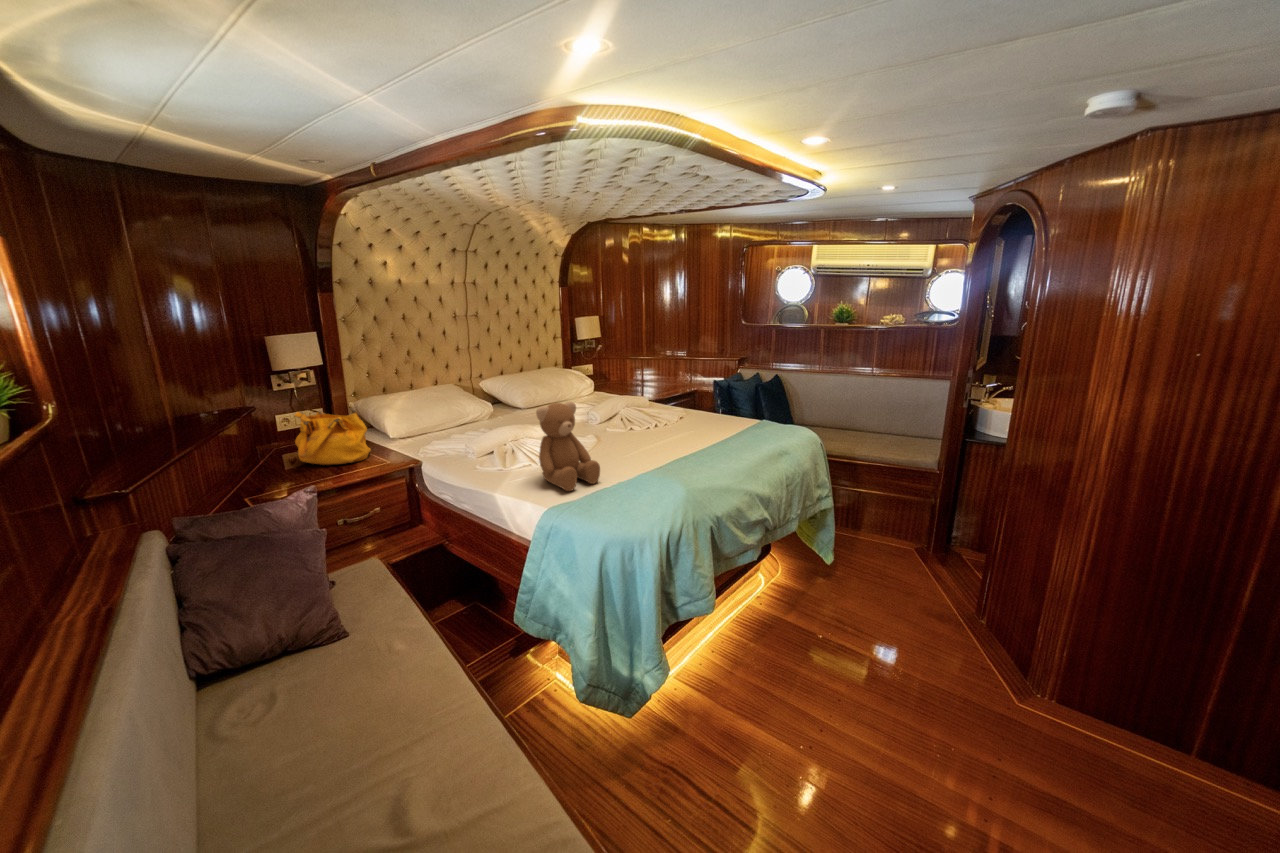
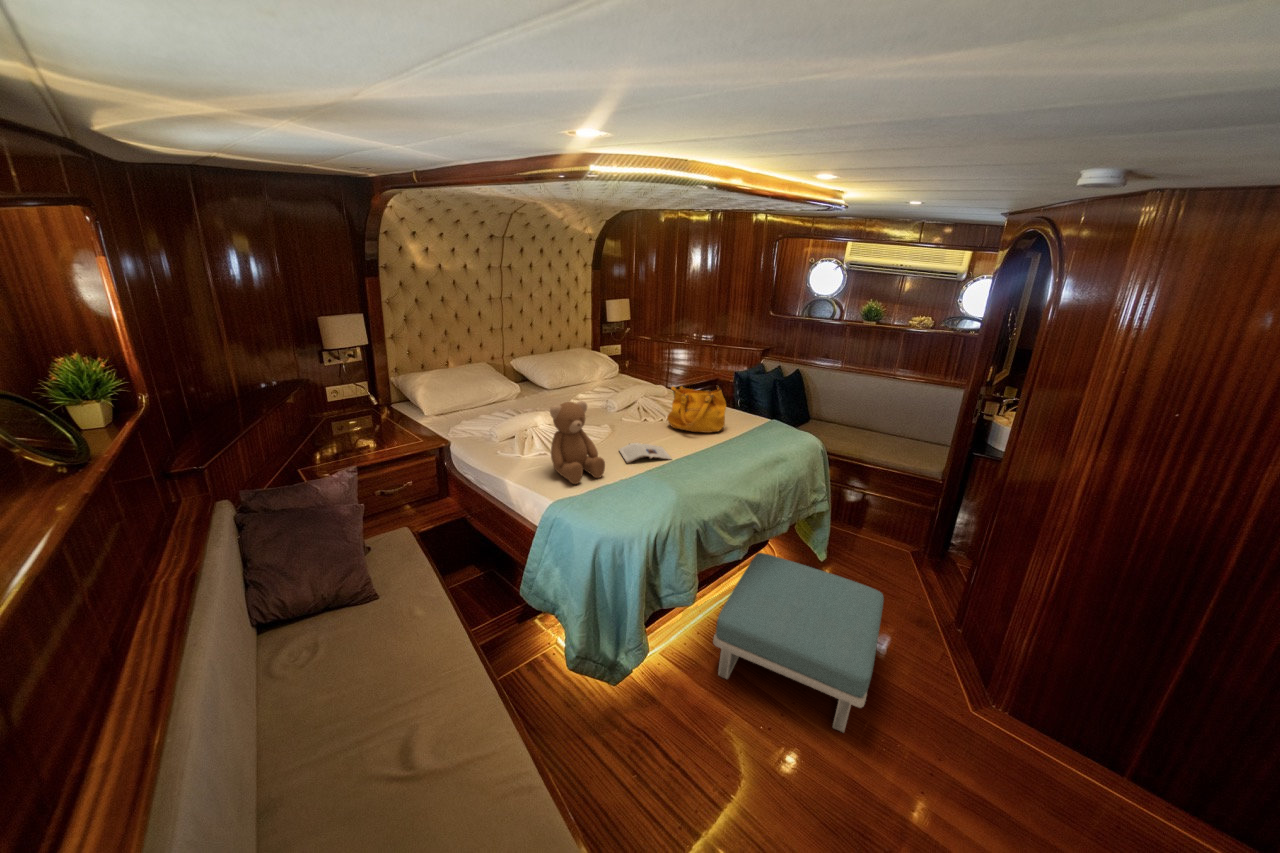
handbag: present [294,409,371,465] -> present [667,386,726,433]
magazine: none [610,447,670,468] -> present [619,443,672,463]
footstool: none [735,556,916,741] -> present [713,553,884,732]

